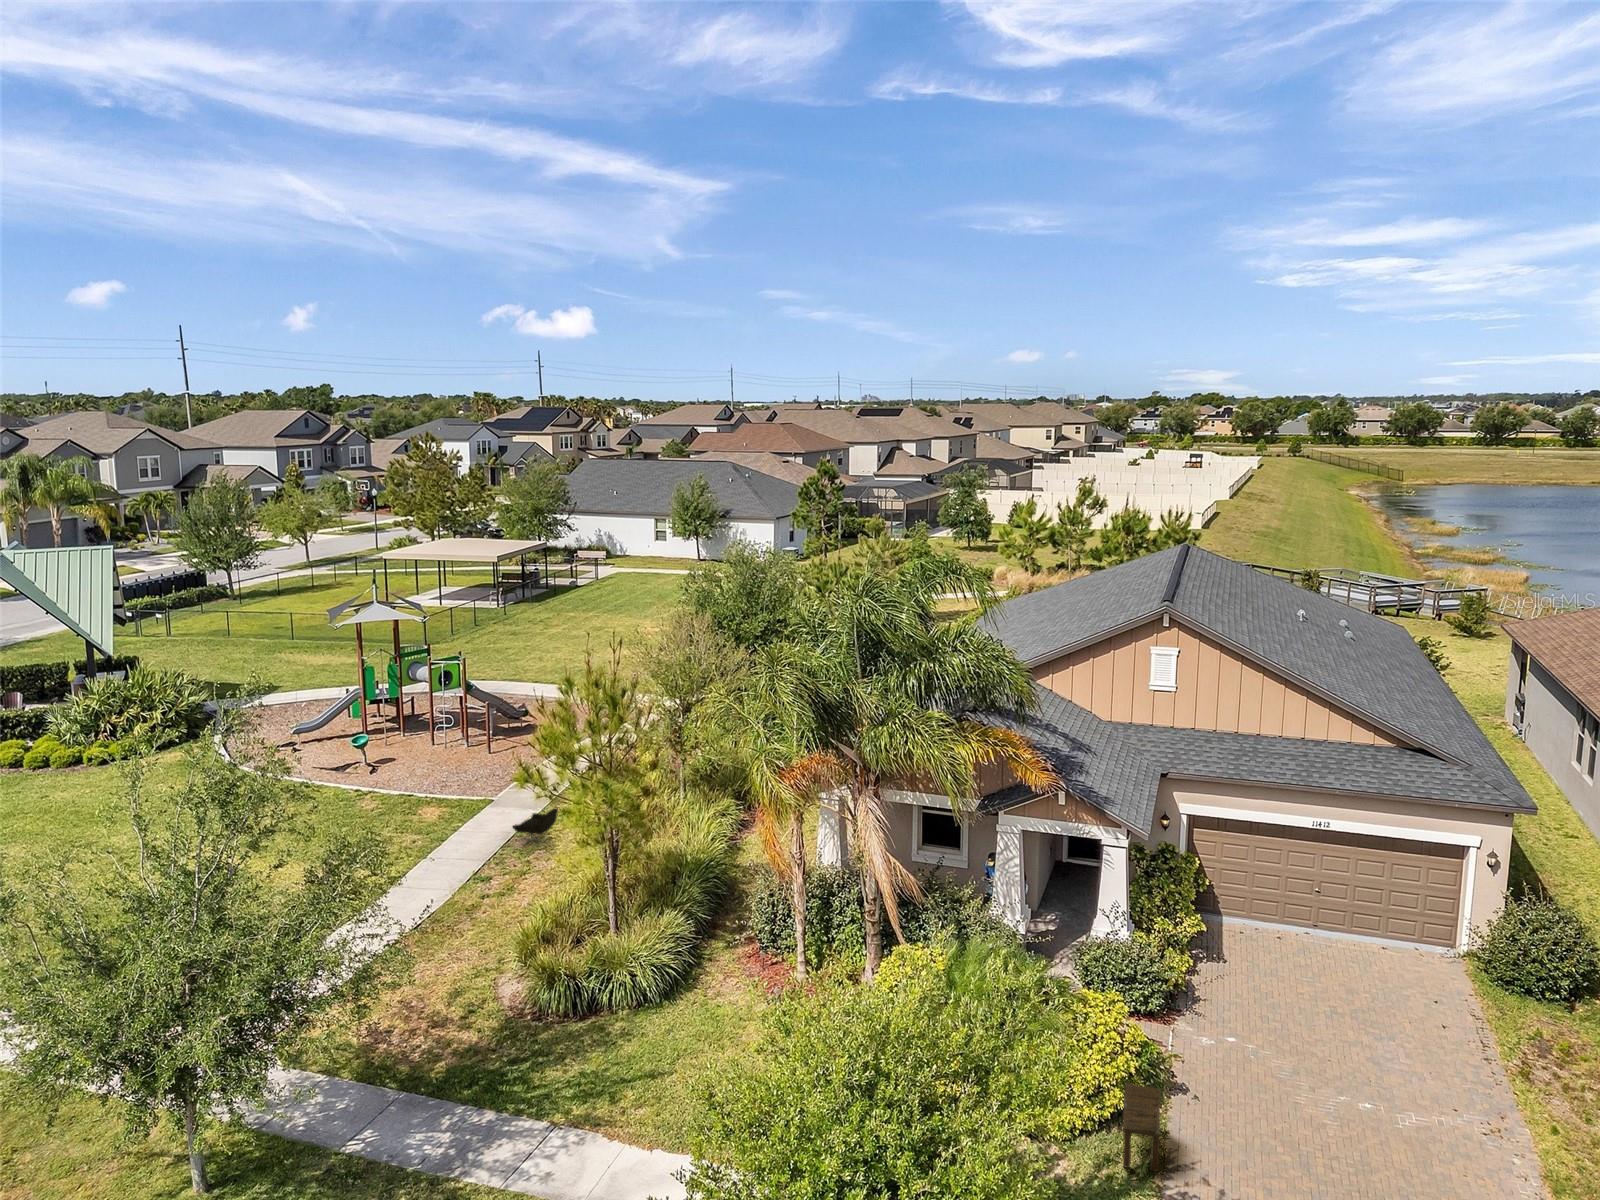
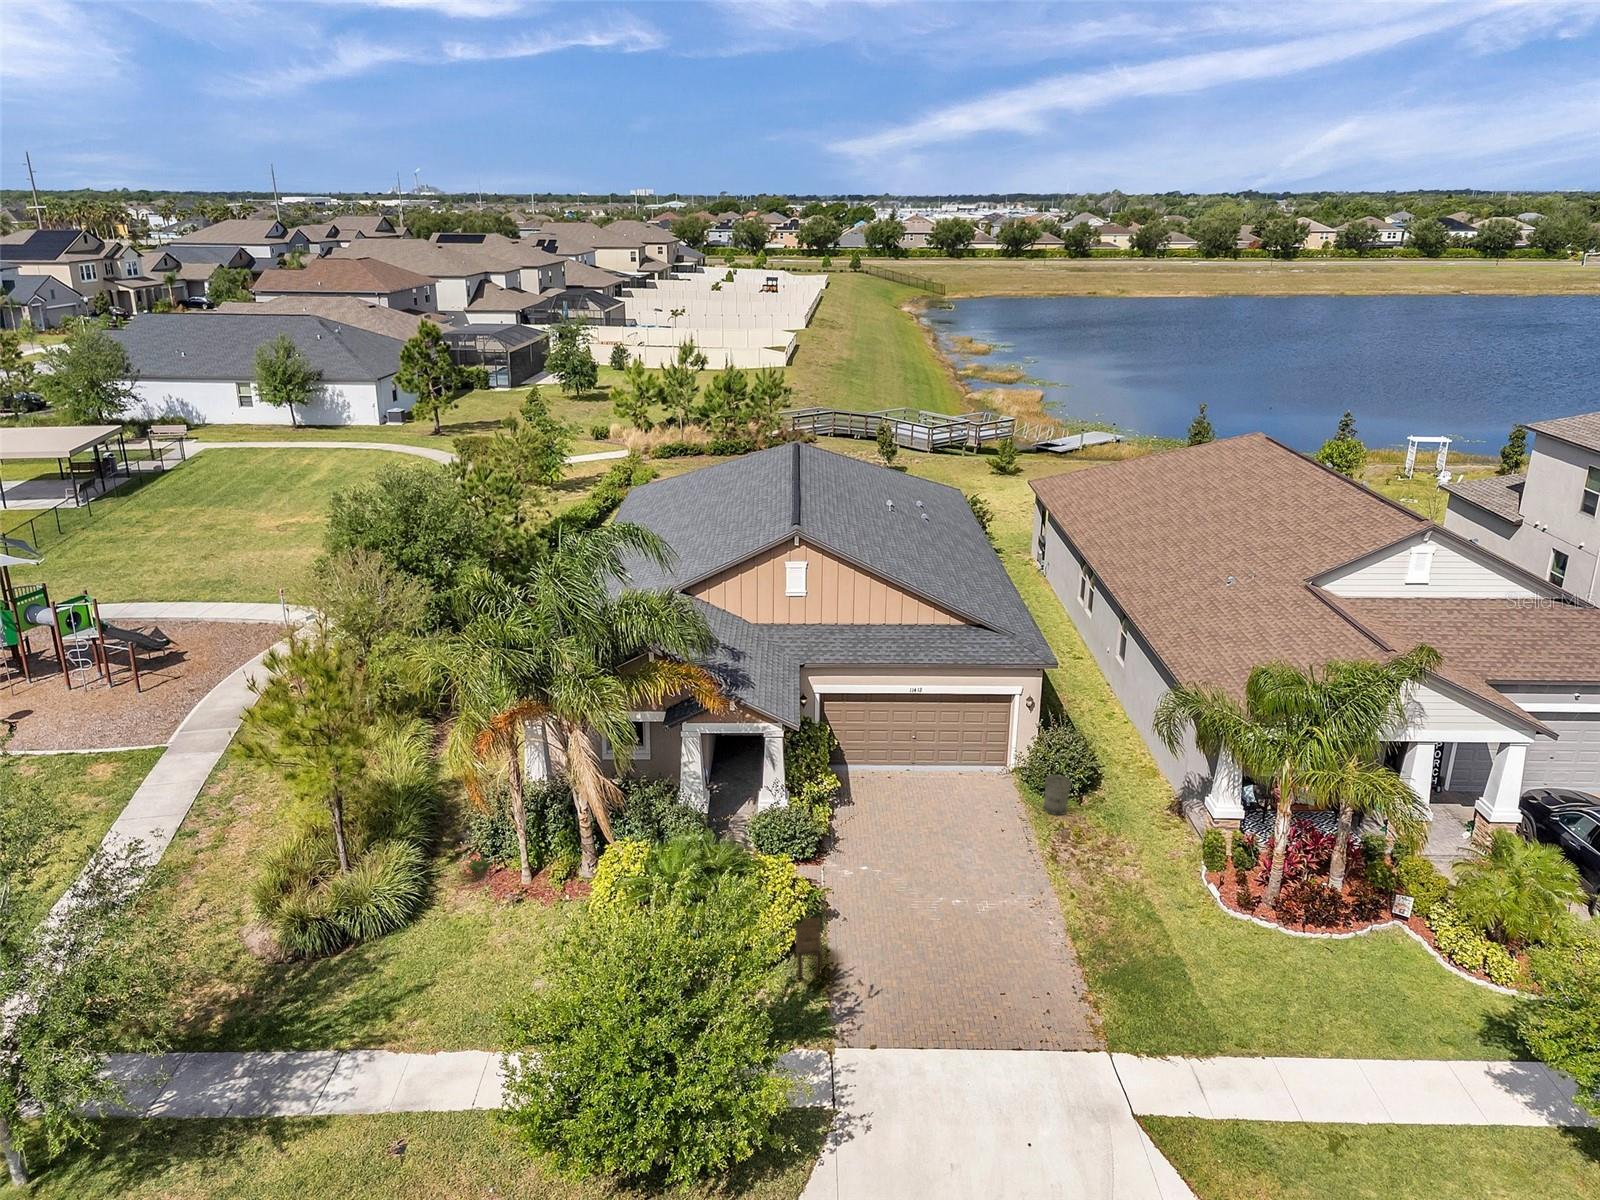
lounge chair: present [513,808,558,844] -> none [202,754,249,795]
decorative plant: none [732,942,768,969] -> present [466,857,493,880]
trash can: none [1516,961,1564,1023] -> present [1044,775,1071,815]

